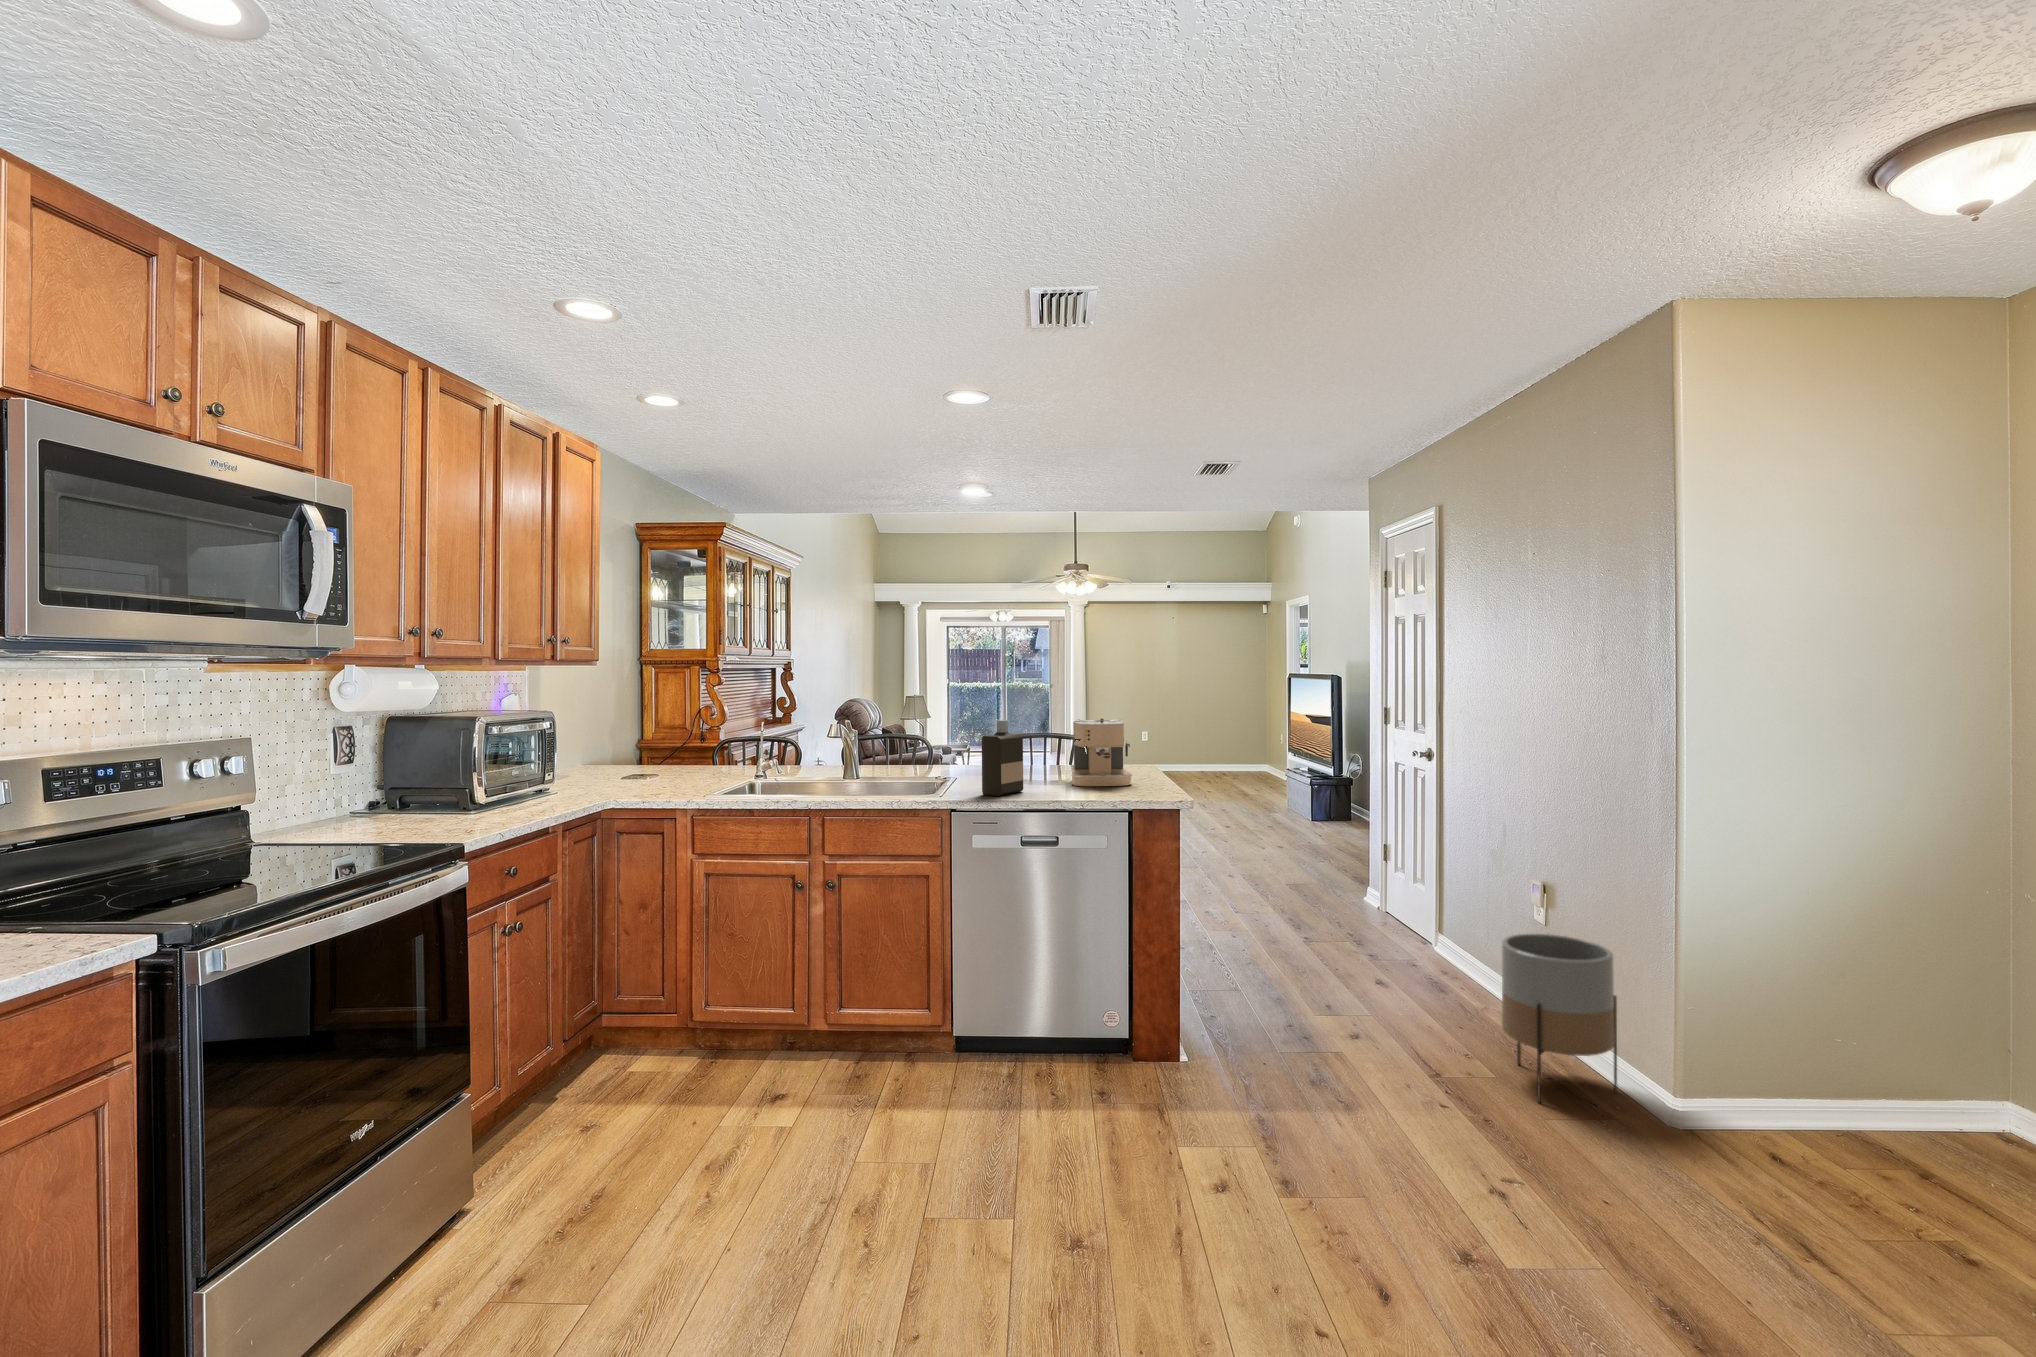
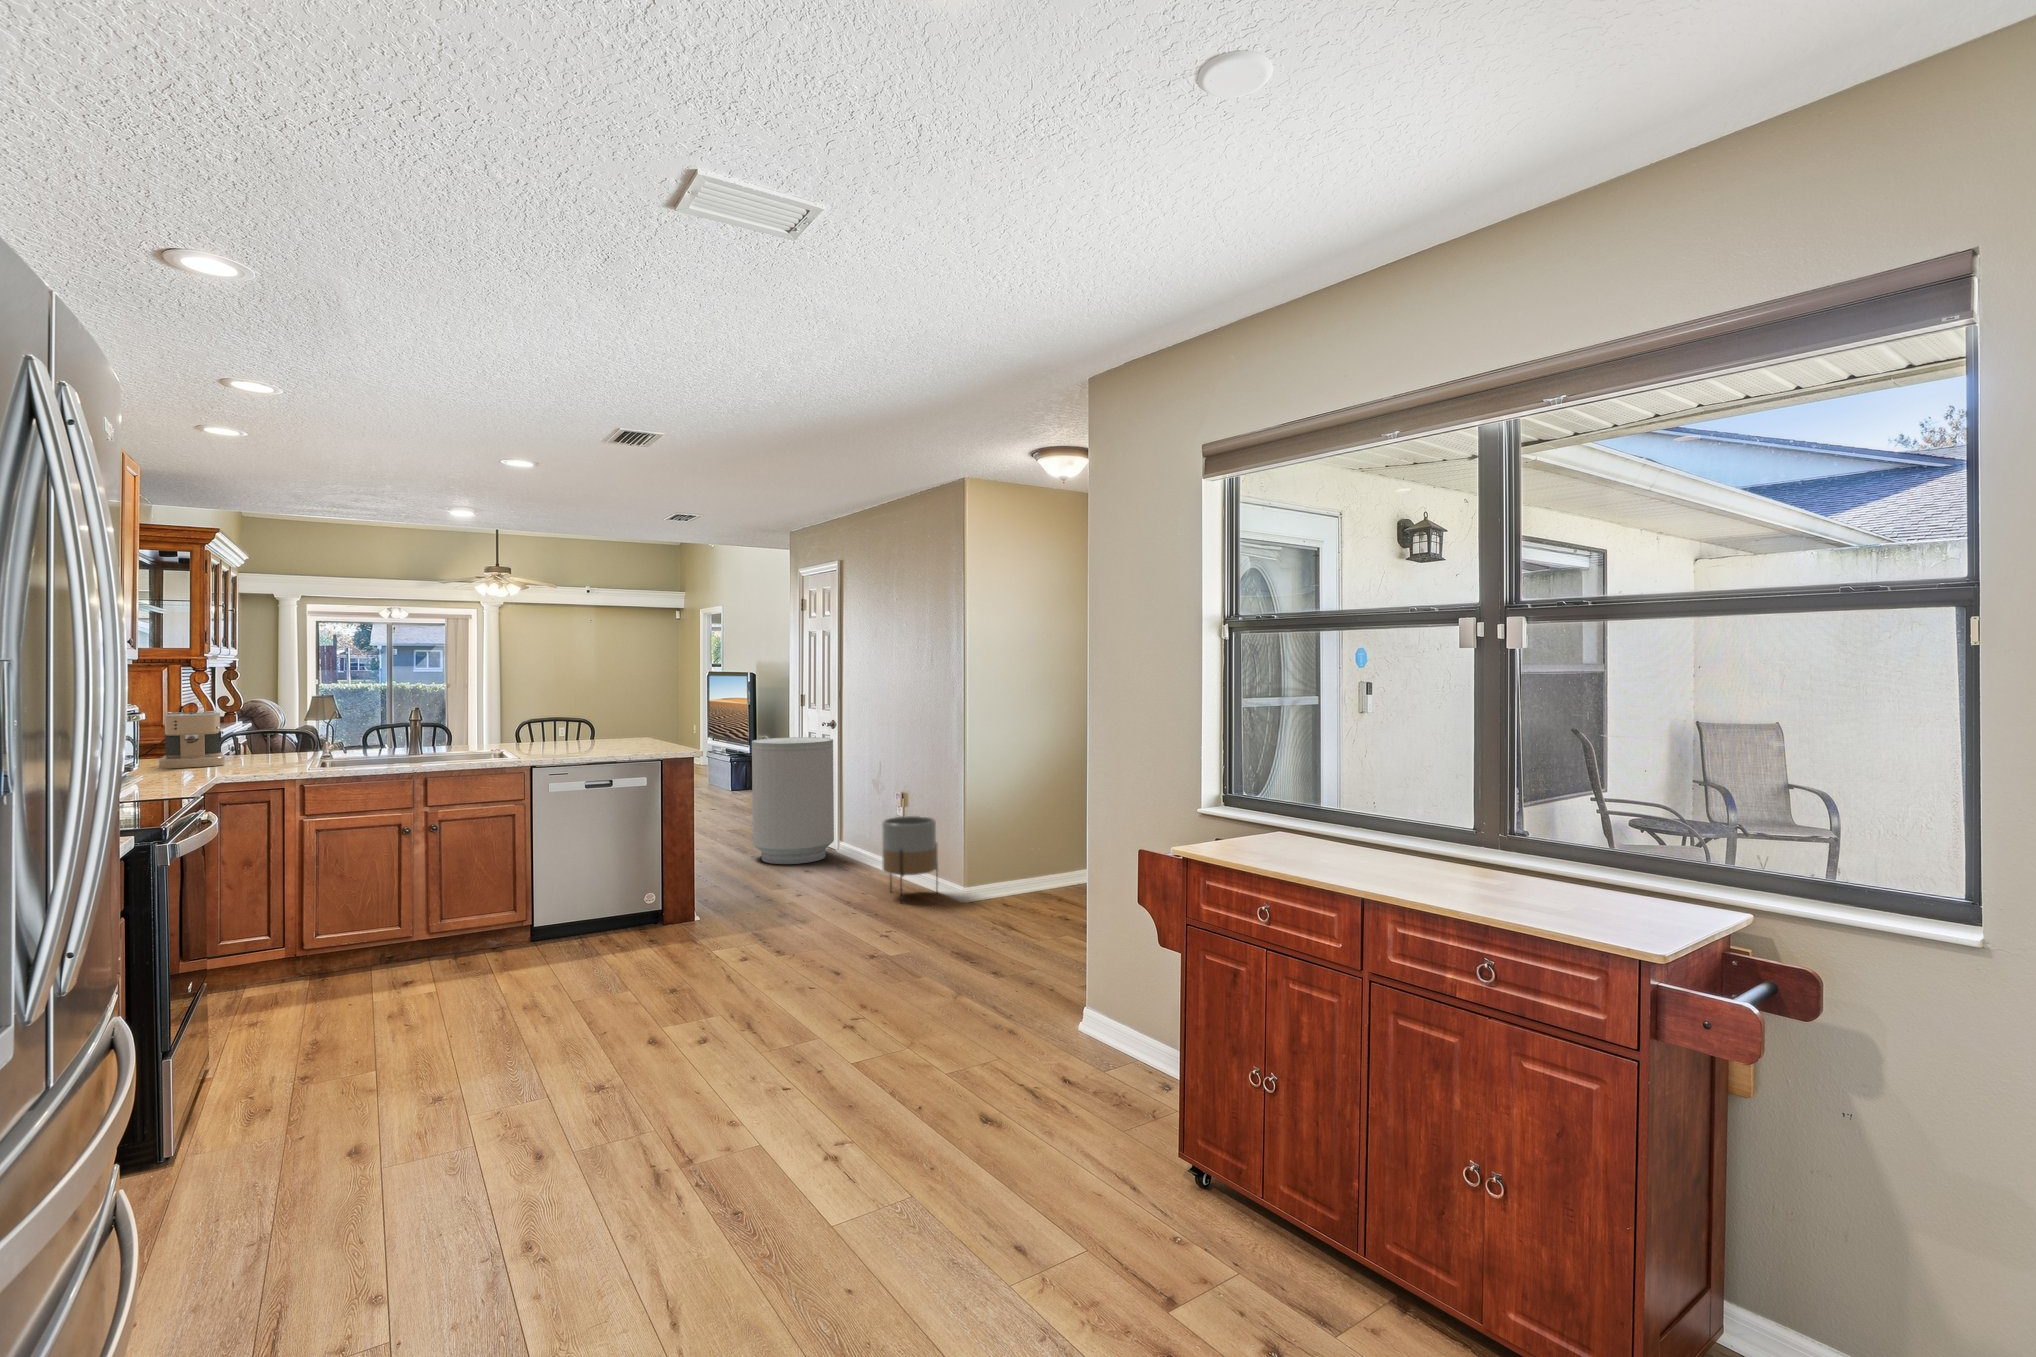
coffee maker: present [1071,719,1132,786] -> present [158,711,226,768]
bottle: present [982,720,1023,796] -> none [553,704,582,757]
trash can: none [1301,769,1426,963] -> present [752,737,834,864]

